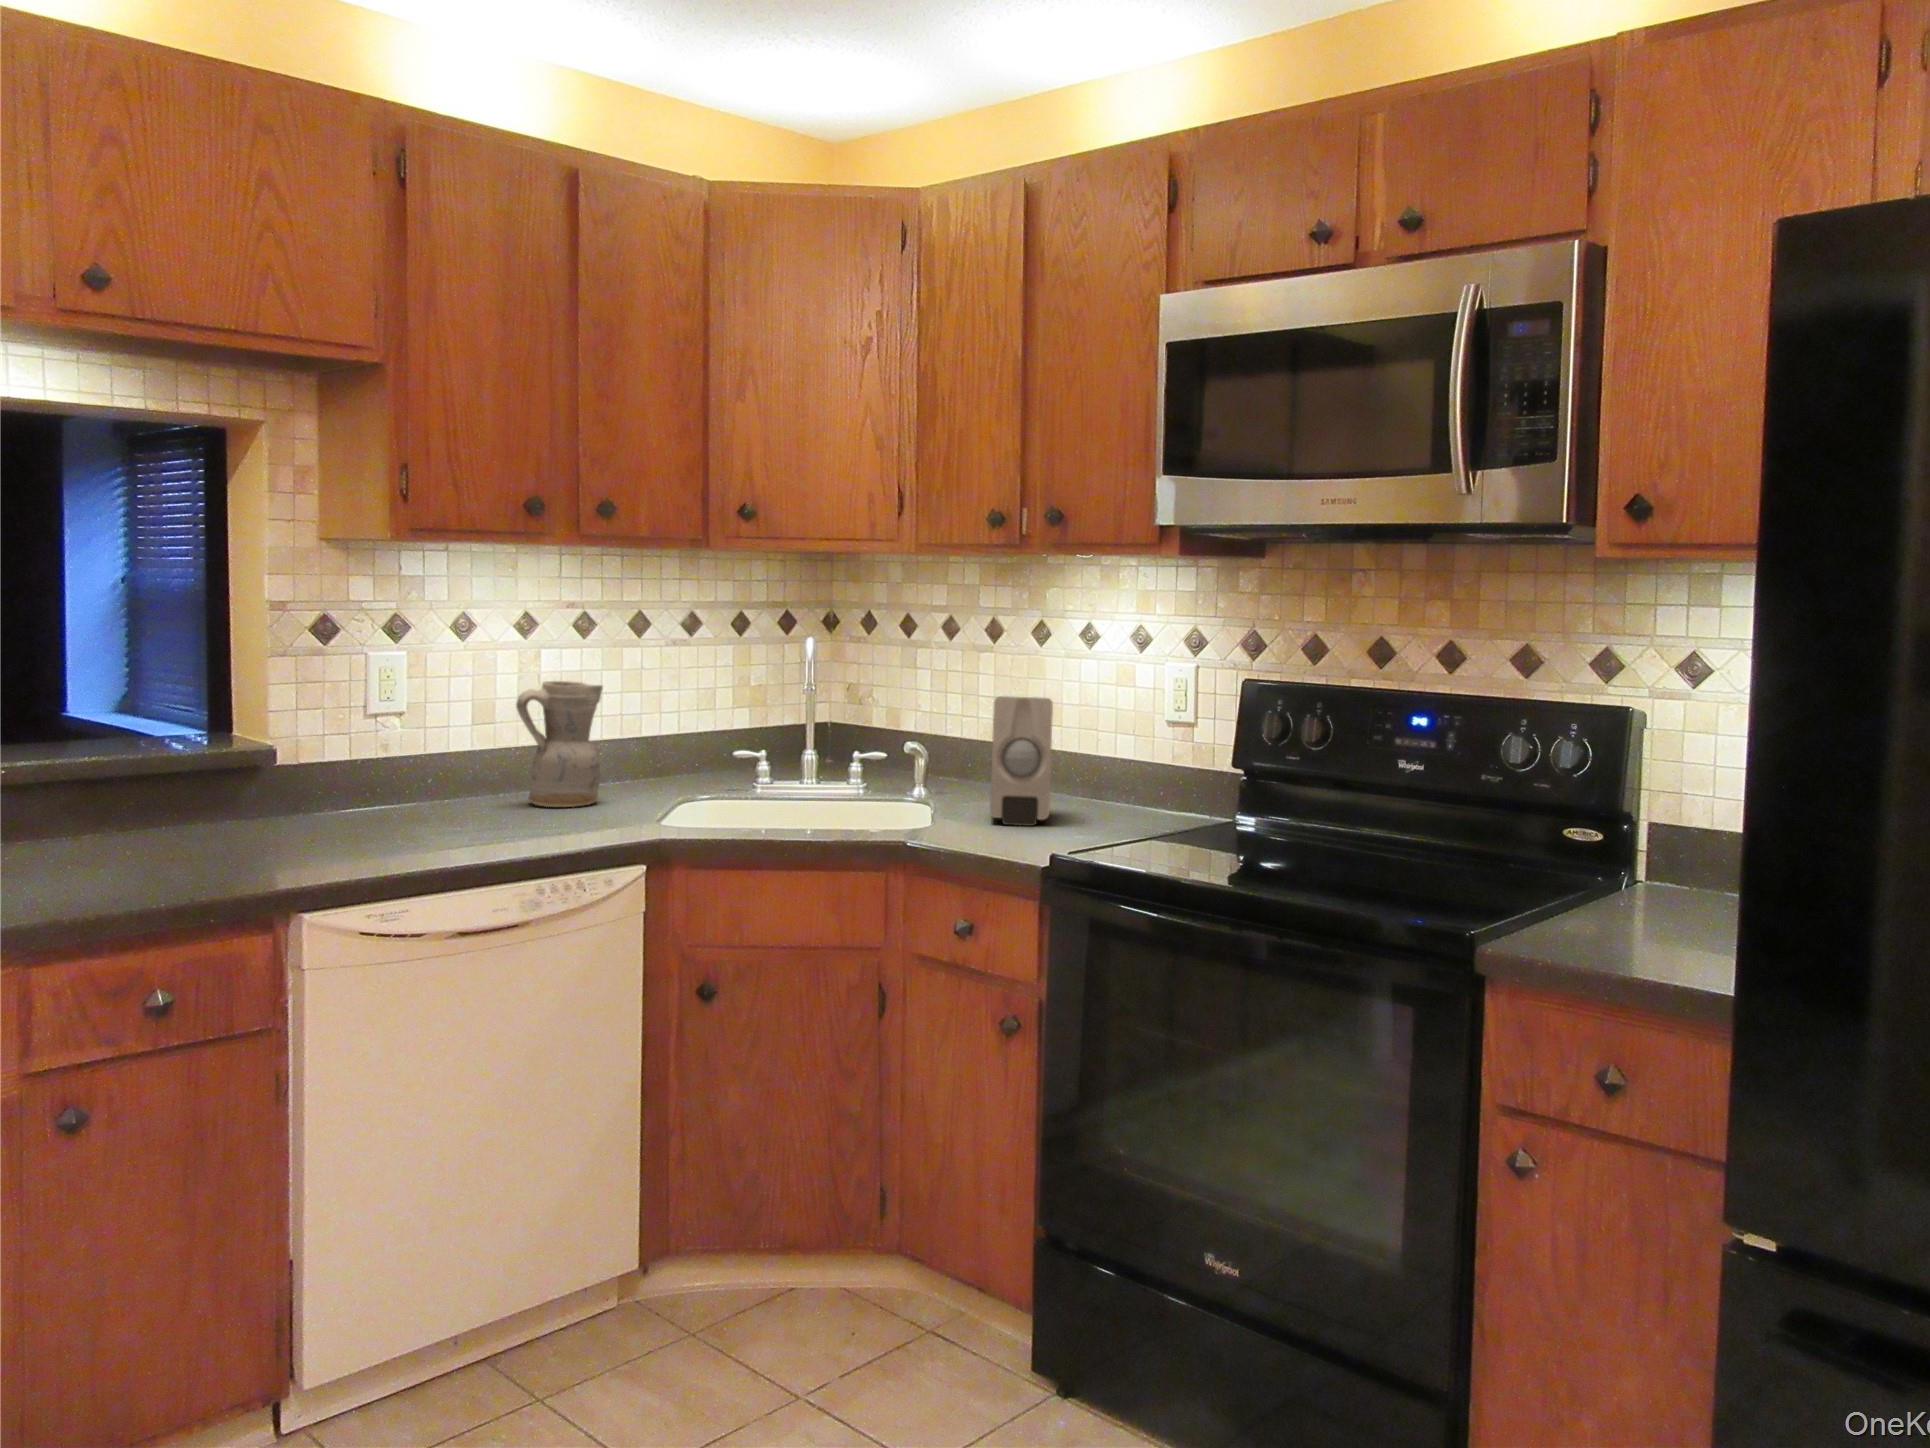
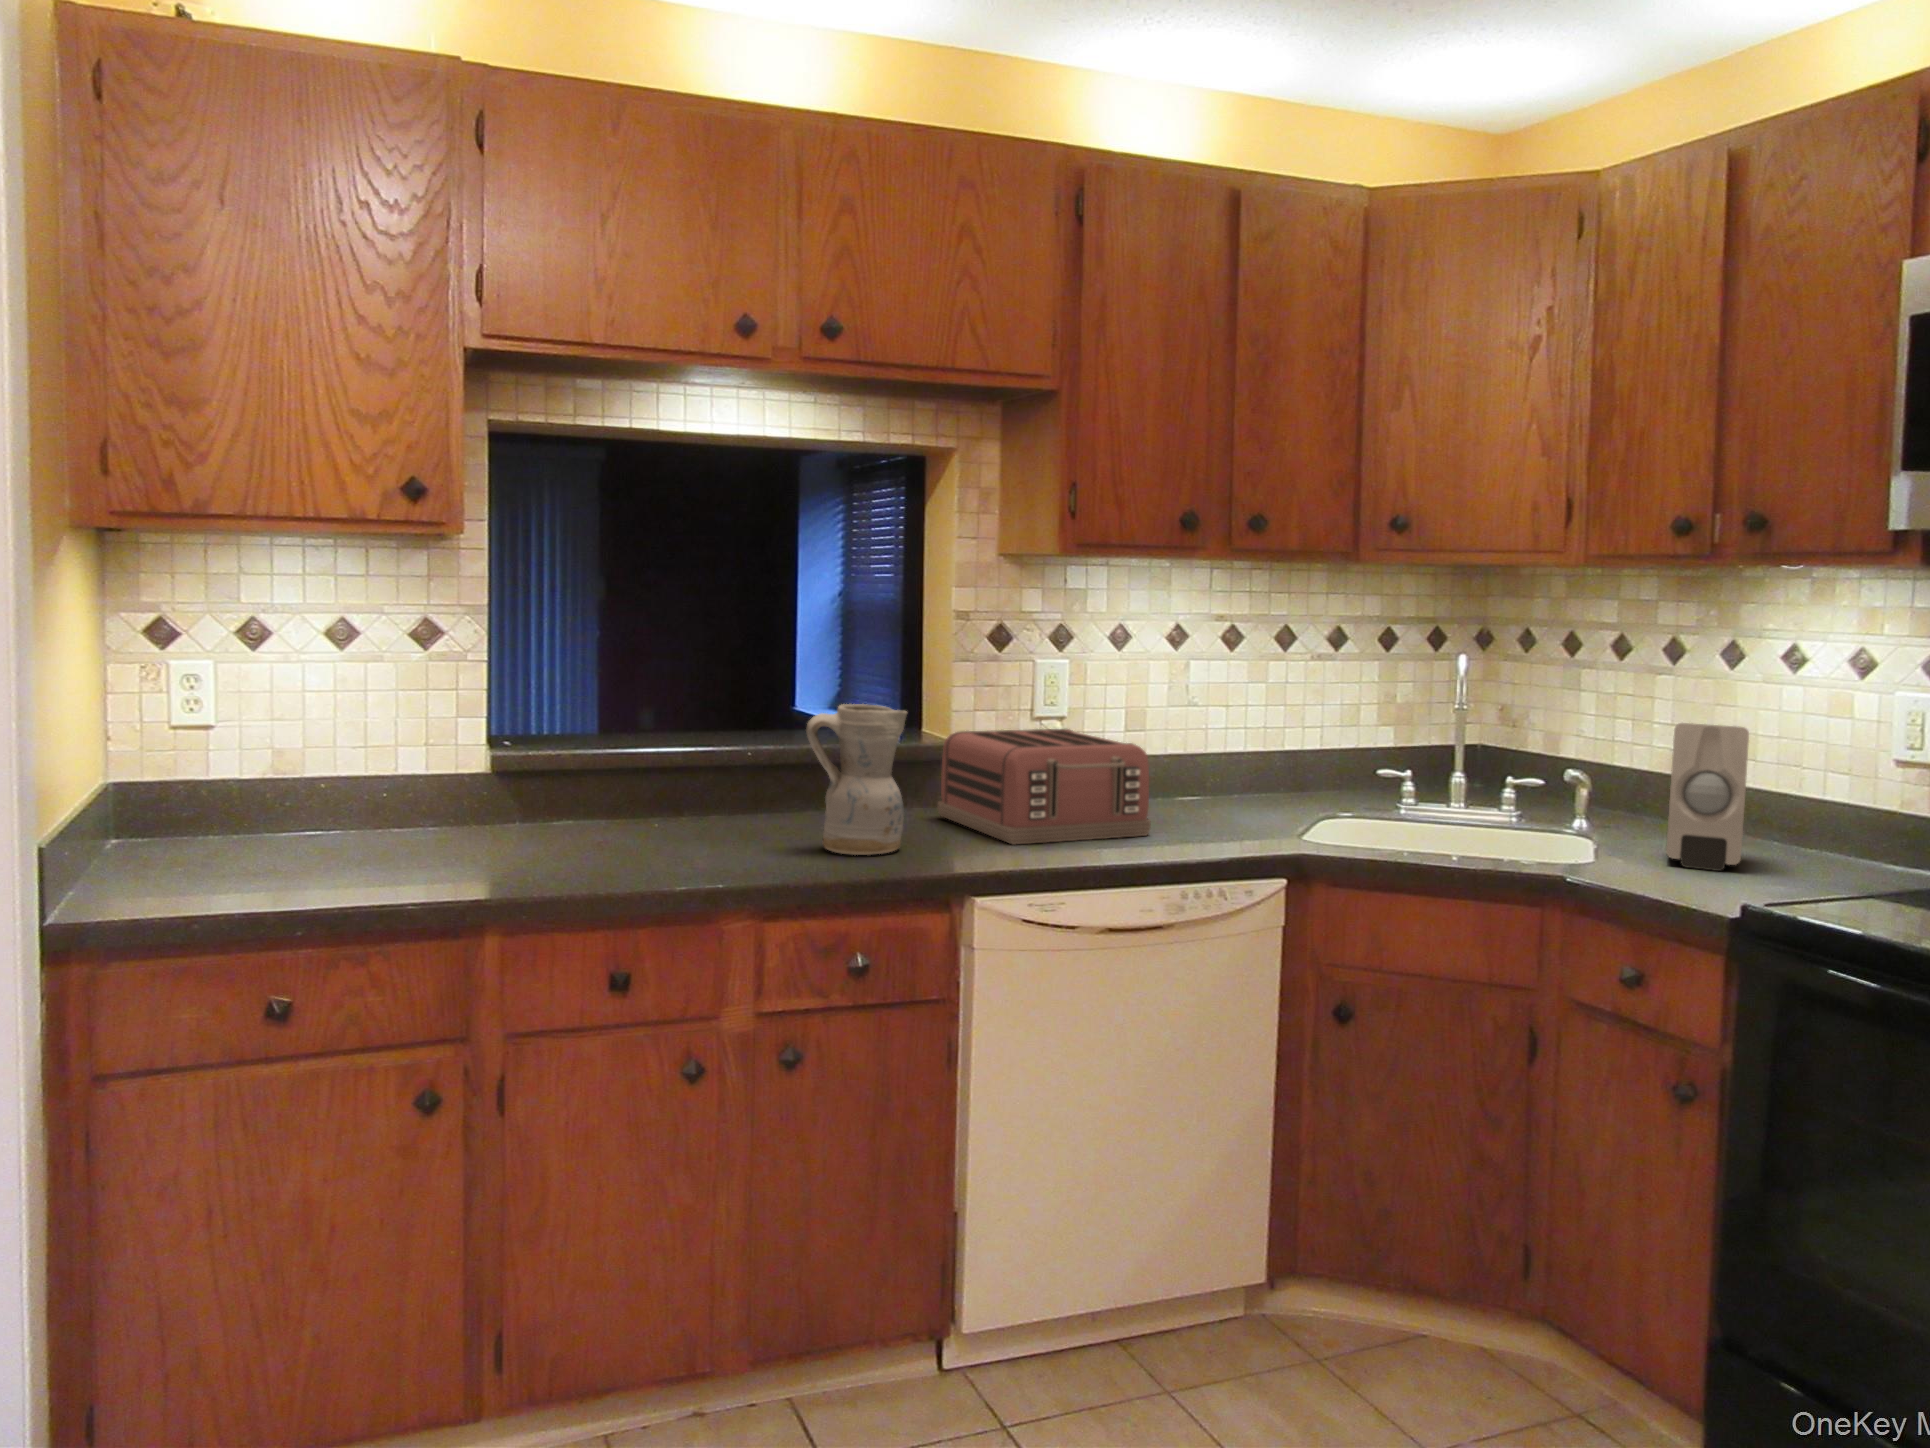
ceramic pitcher: present [516,681,603,807] -> present [806,704,907,855]
toaster: none [255,726,506,855] -> present [938,729,1151,845]

